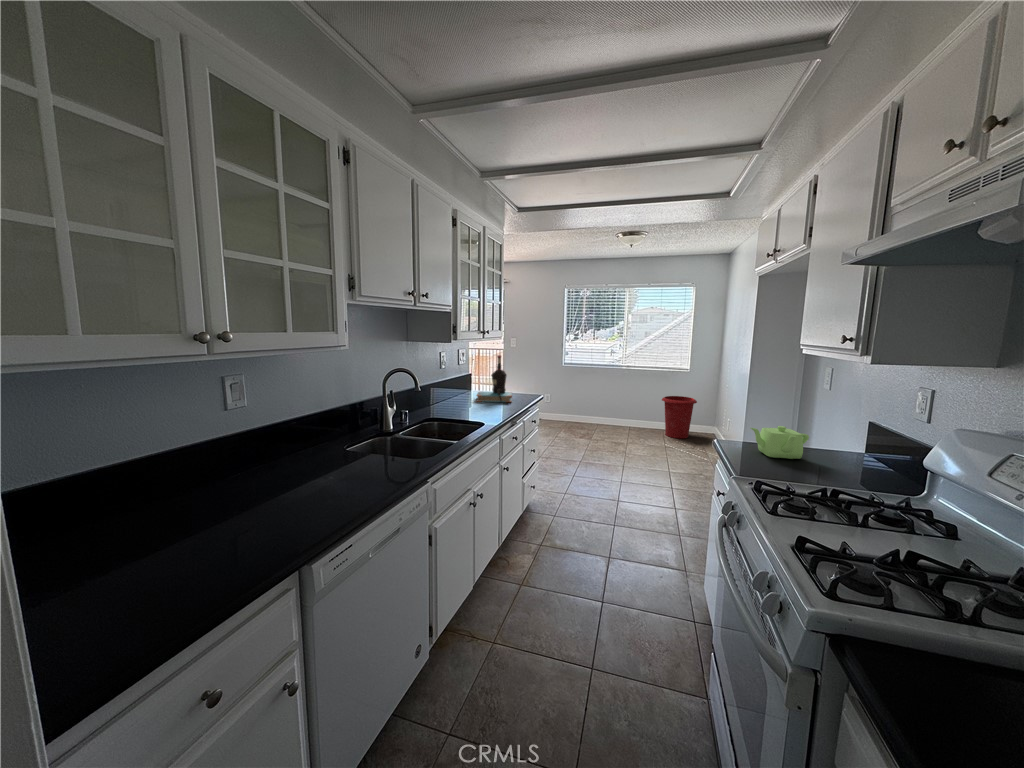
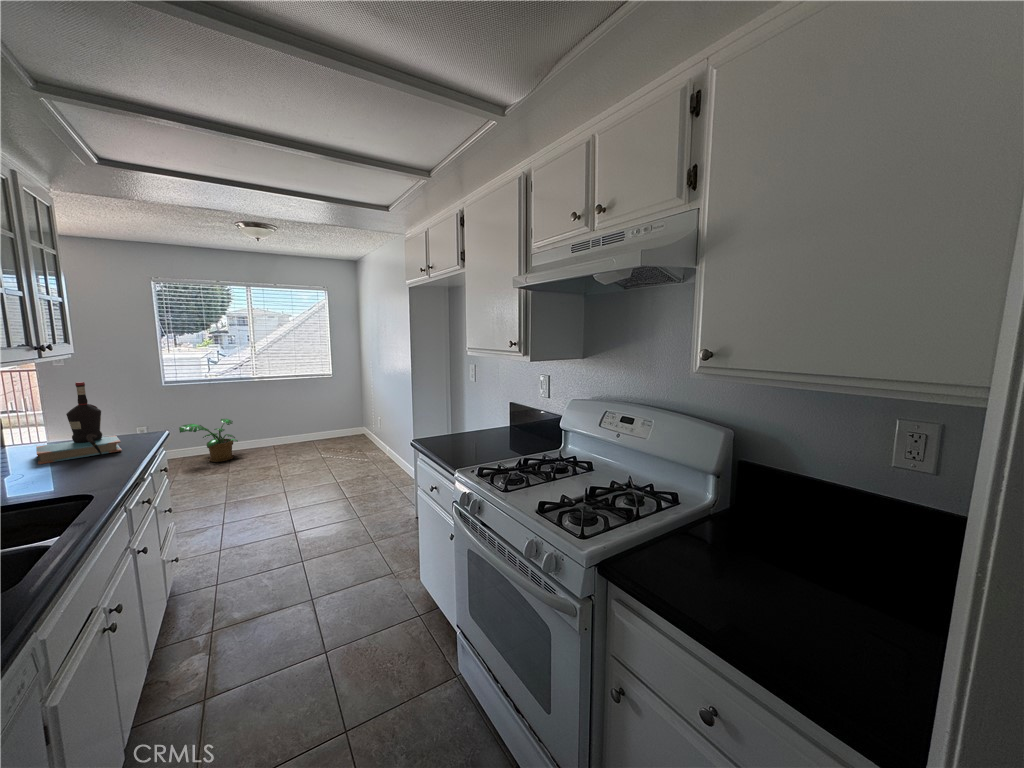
potted plant: none [565,396,602,430] -> present [179,419,238,462]
waste bin: present [662,396,697,438] -> none [310,403,347,446]
teapot: present [751,426,809,459] -> none [444,416,482,444]

